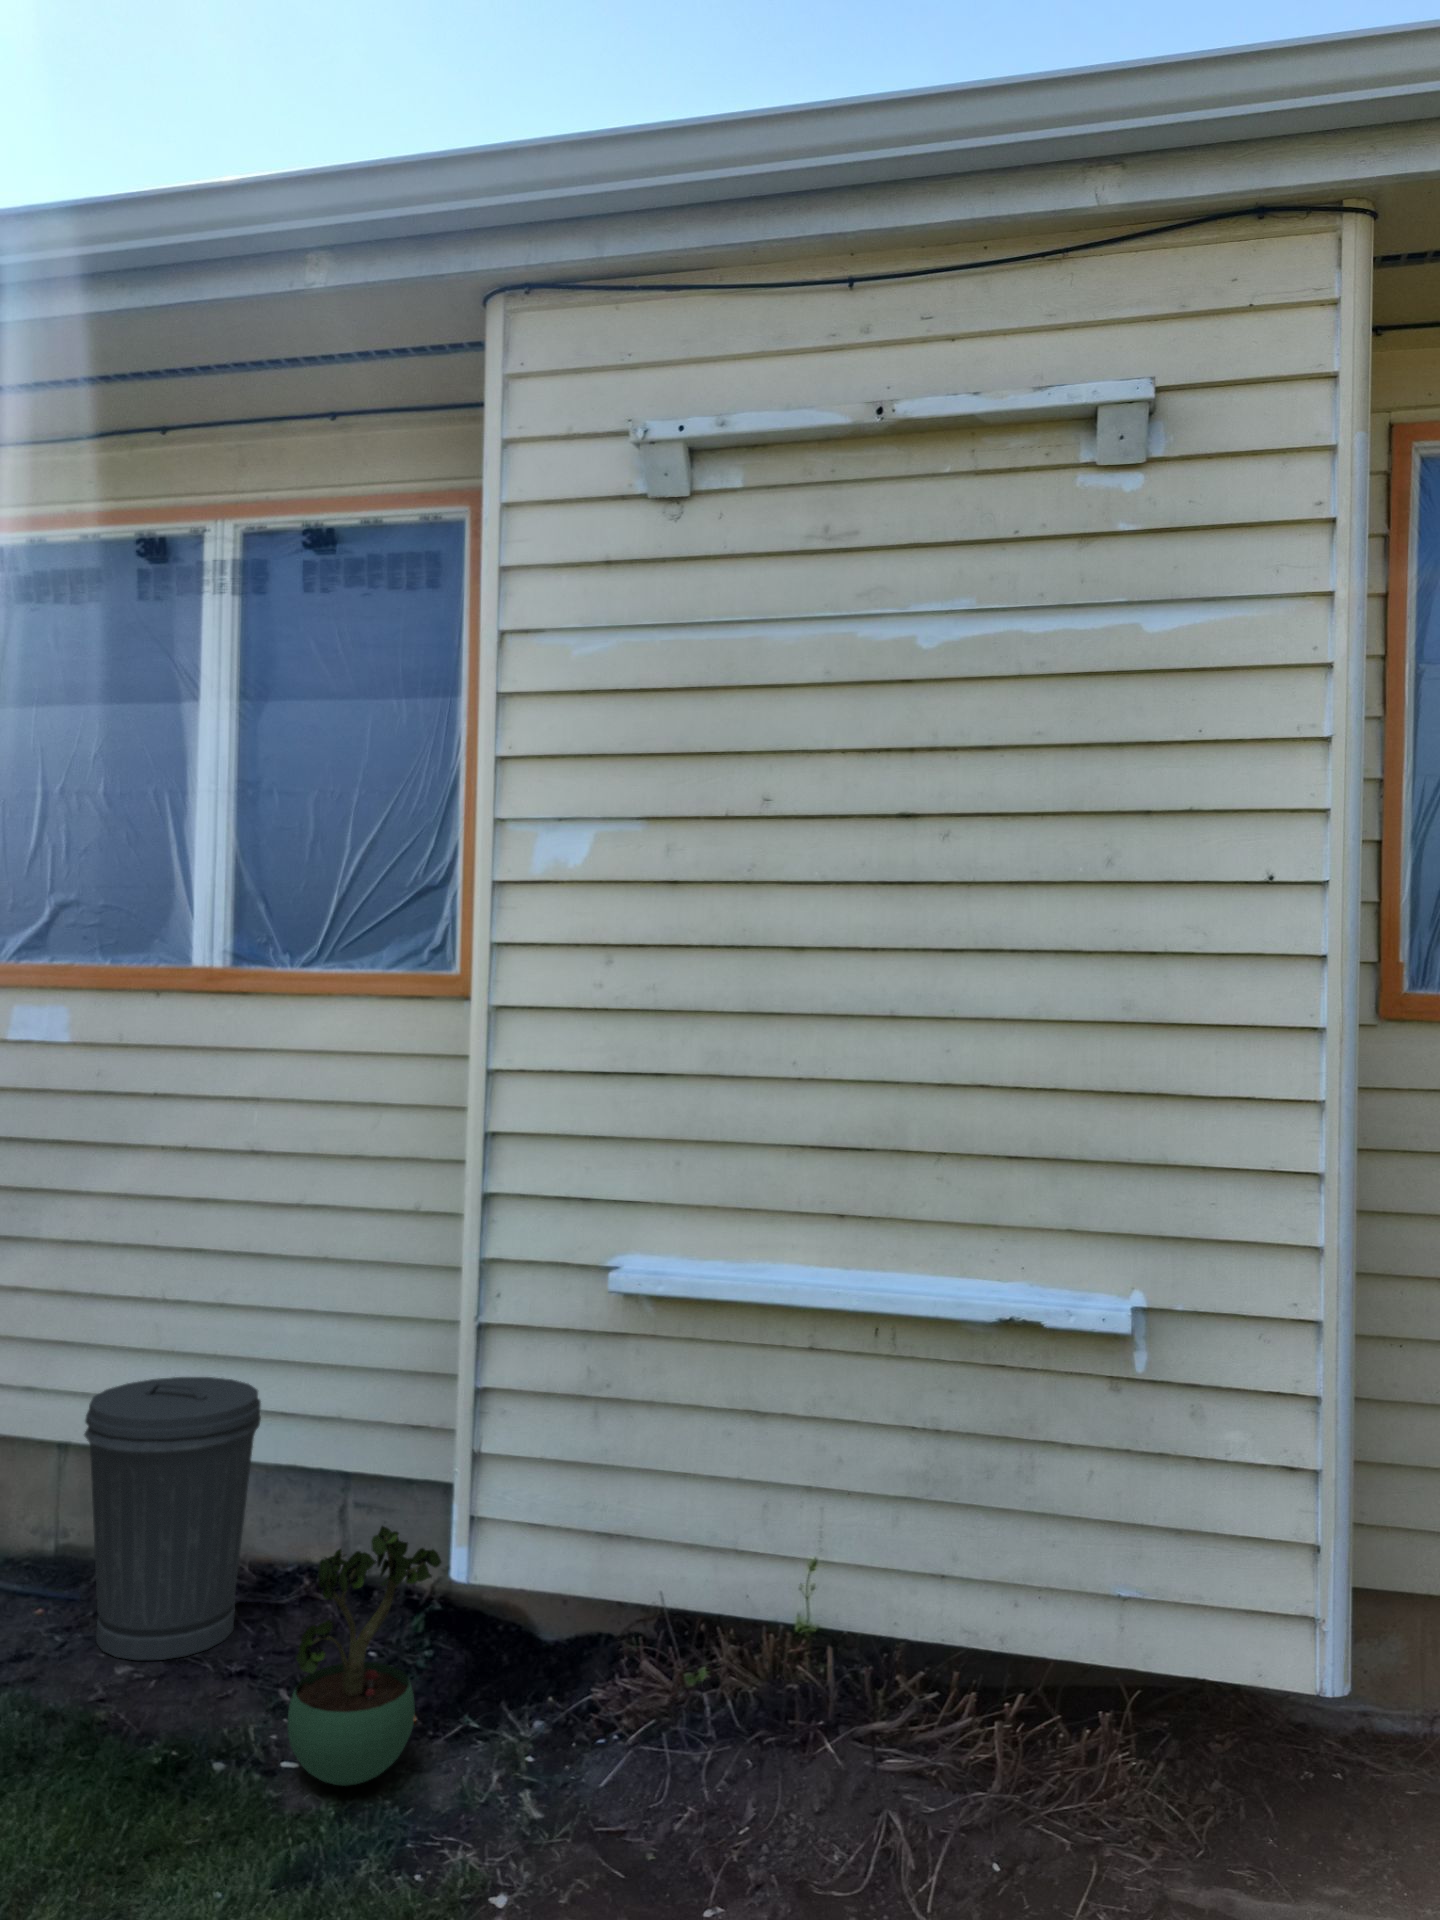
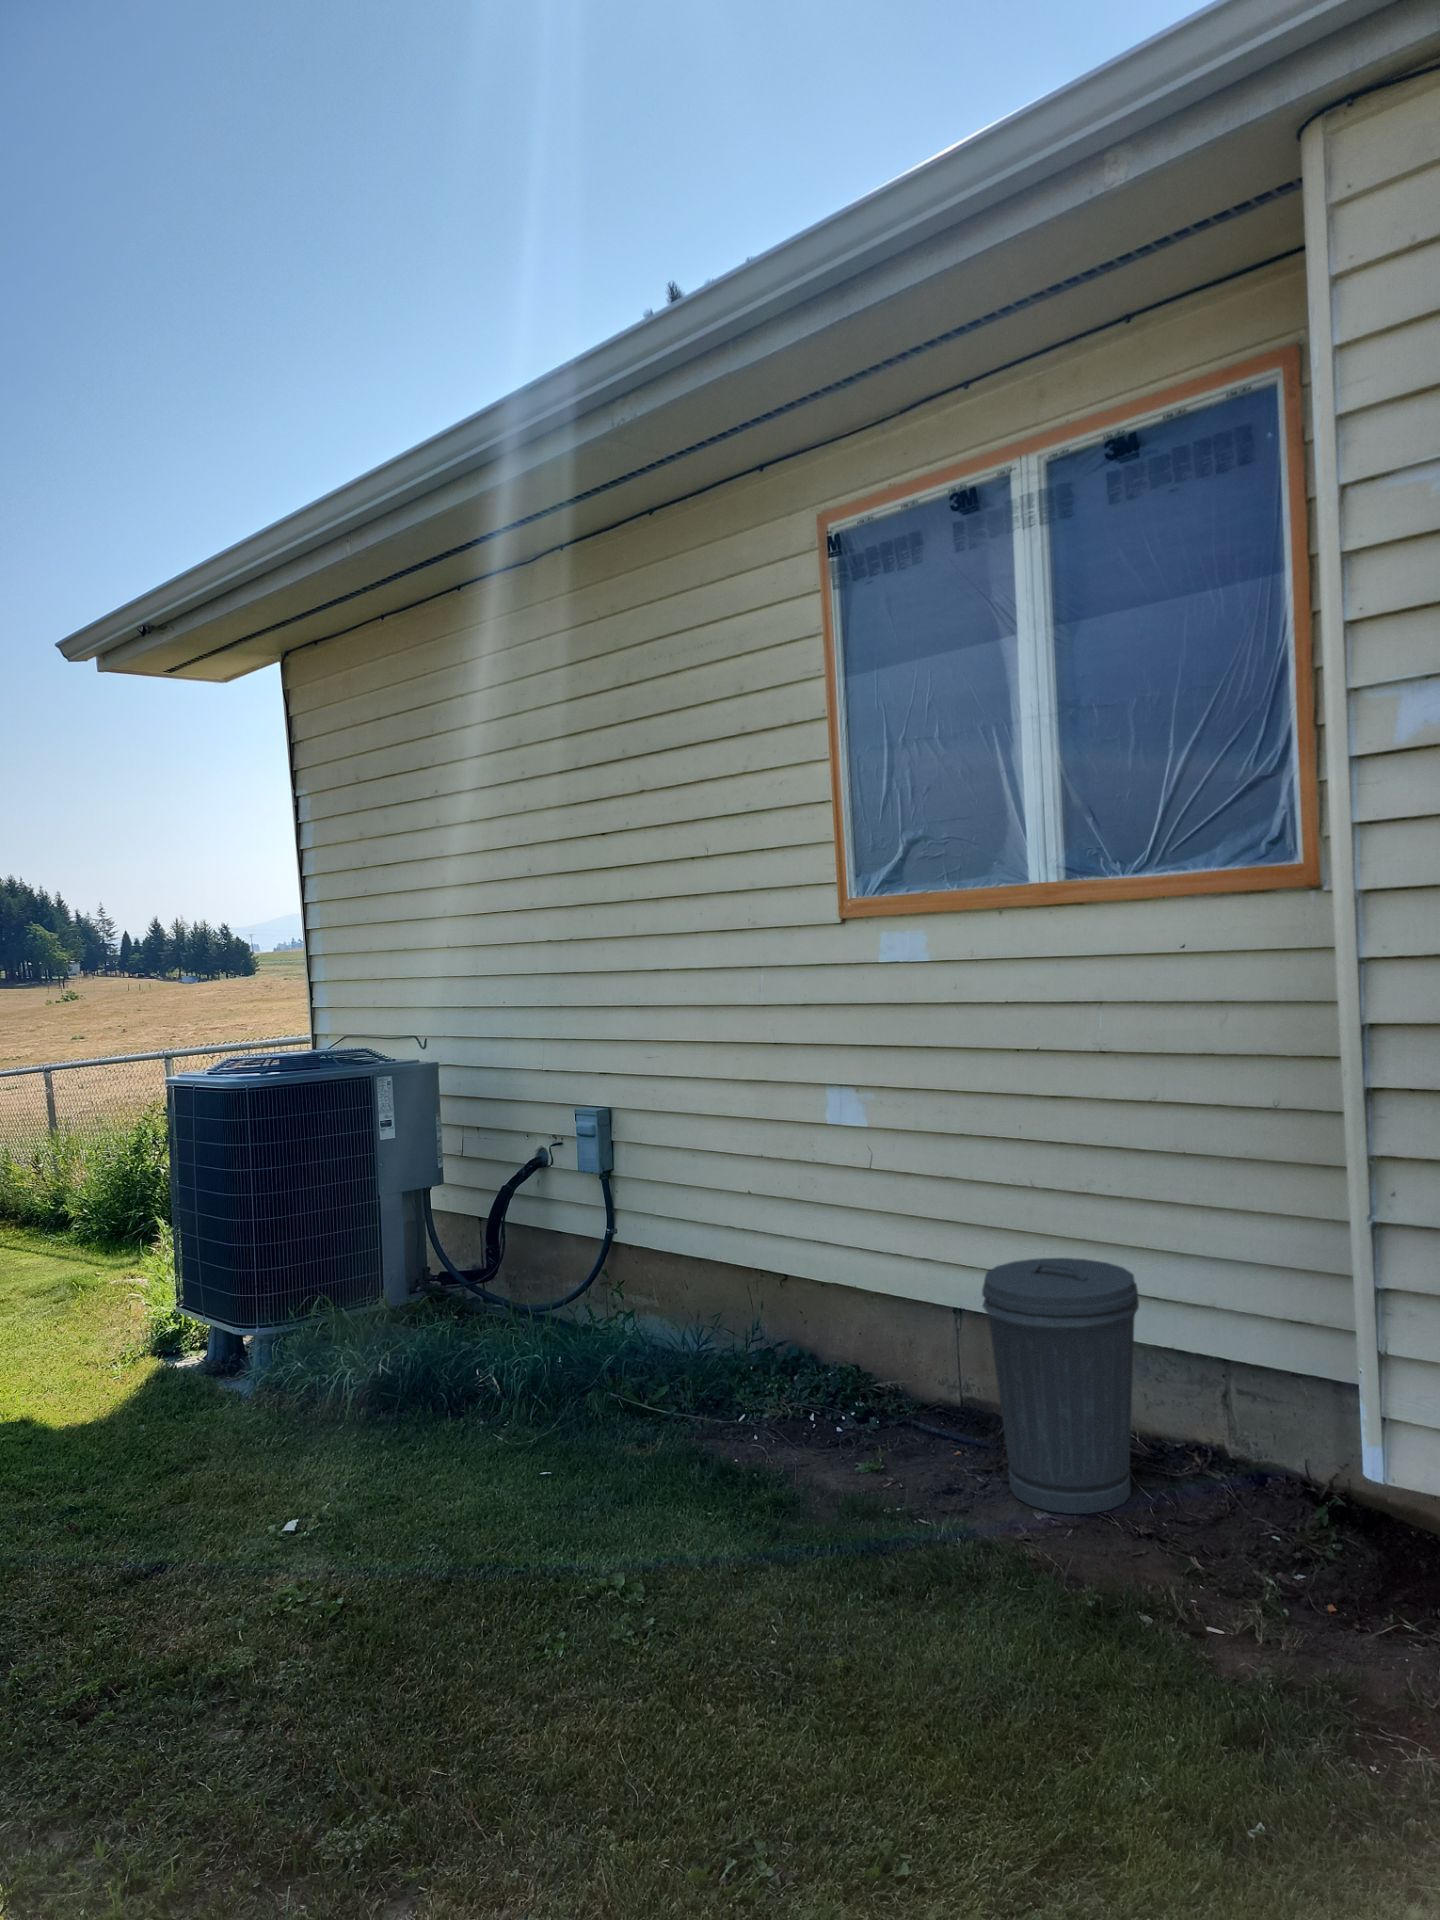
potted plant: present [288,1526,441,1786] -> none [1205,1421,1353,1672]

